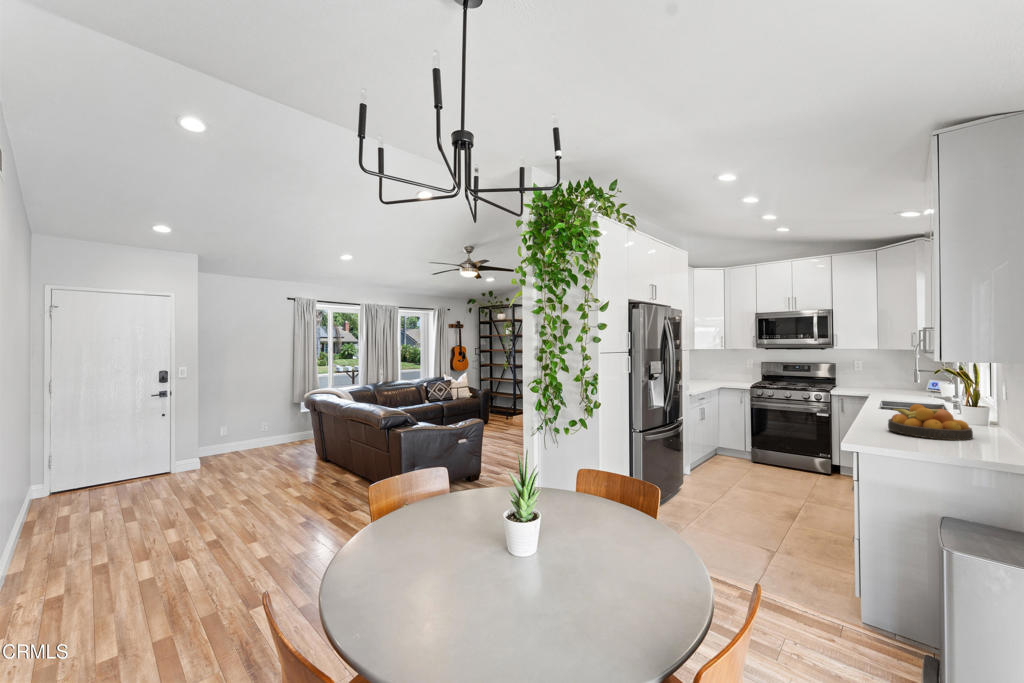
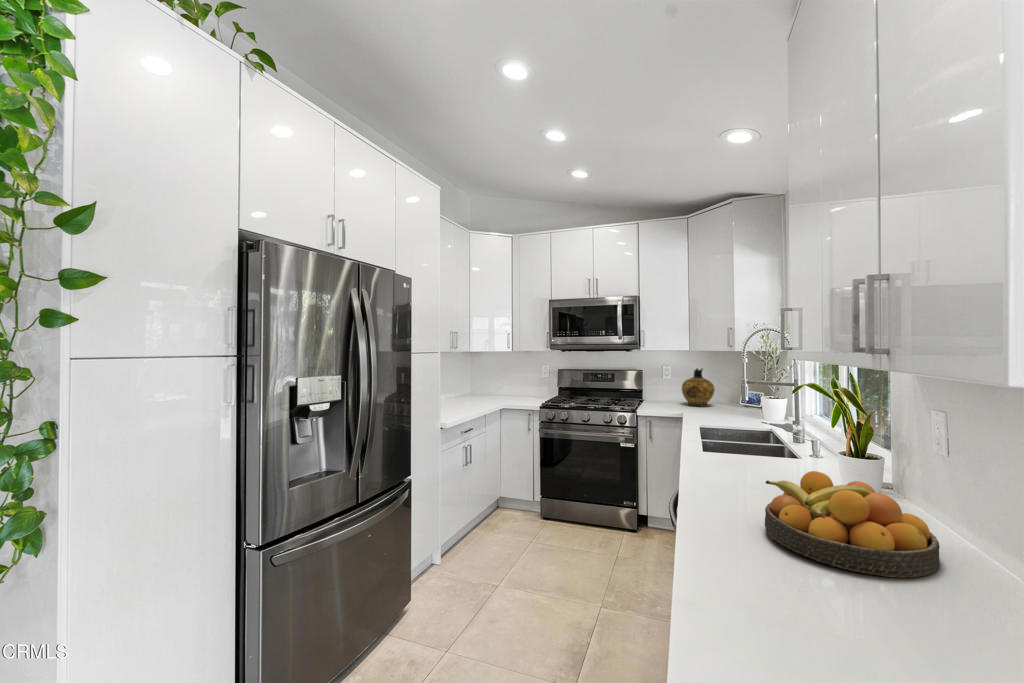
ceramic jug: none [870,362,901,391] -> present [682,368,714,406]

